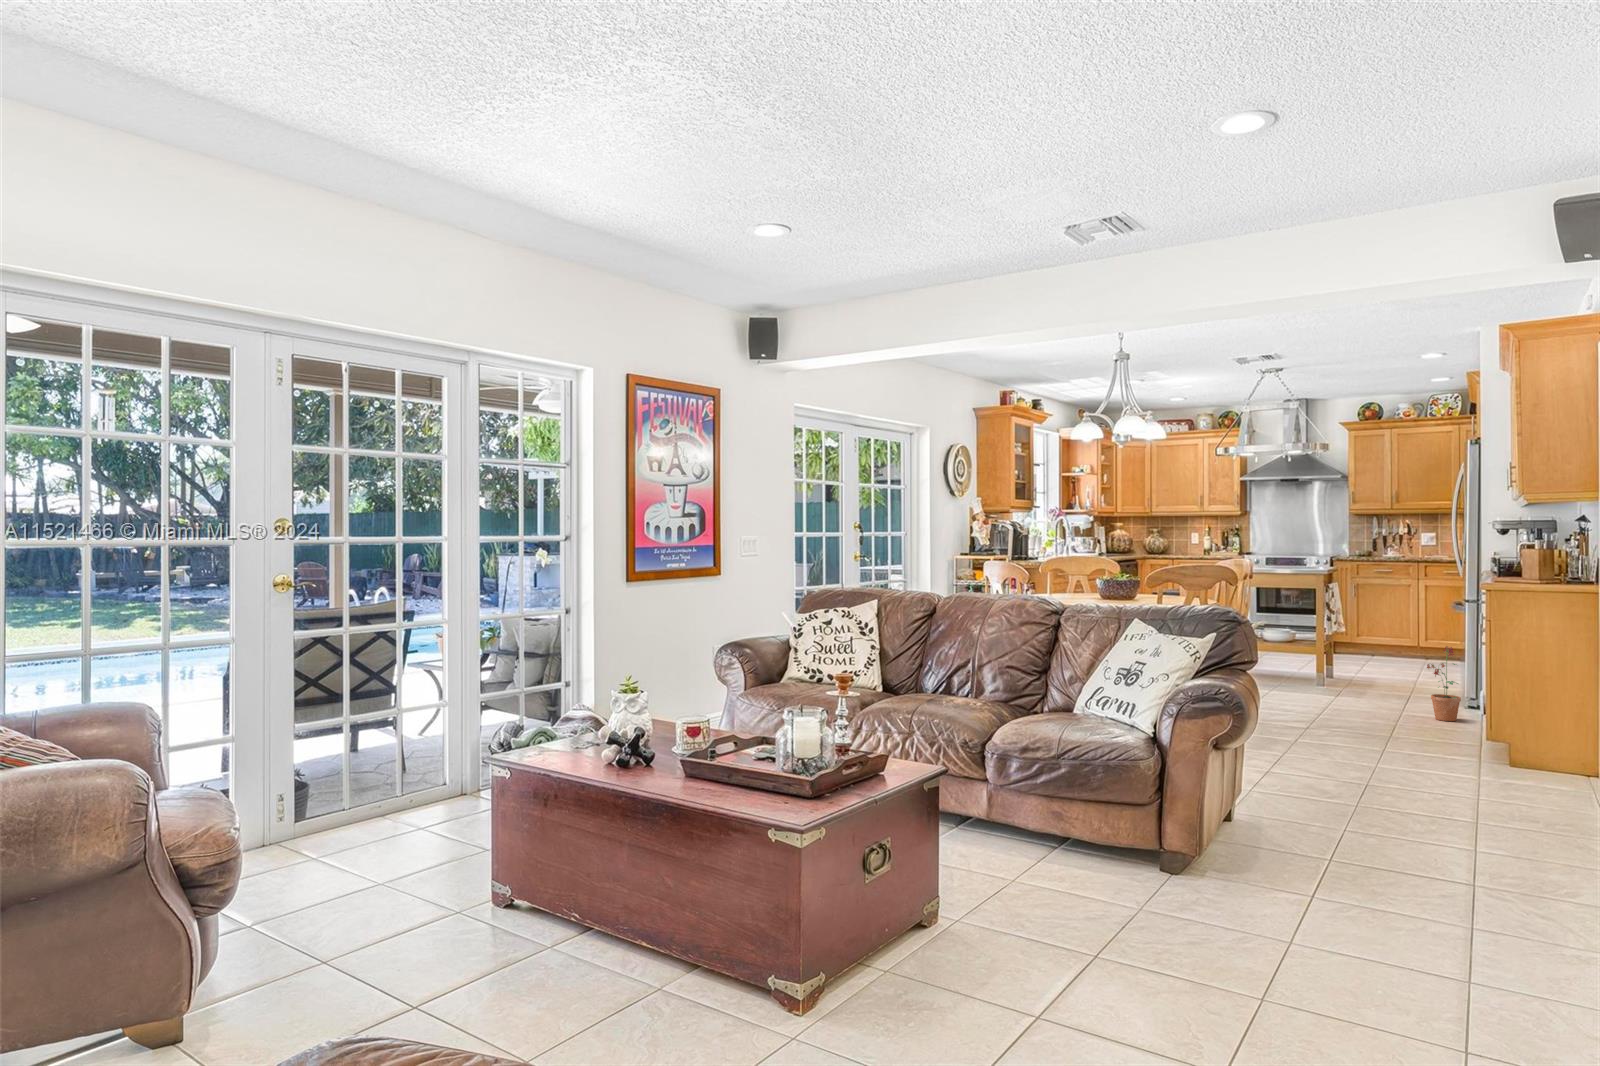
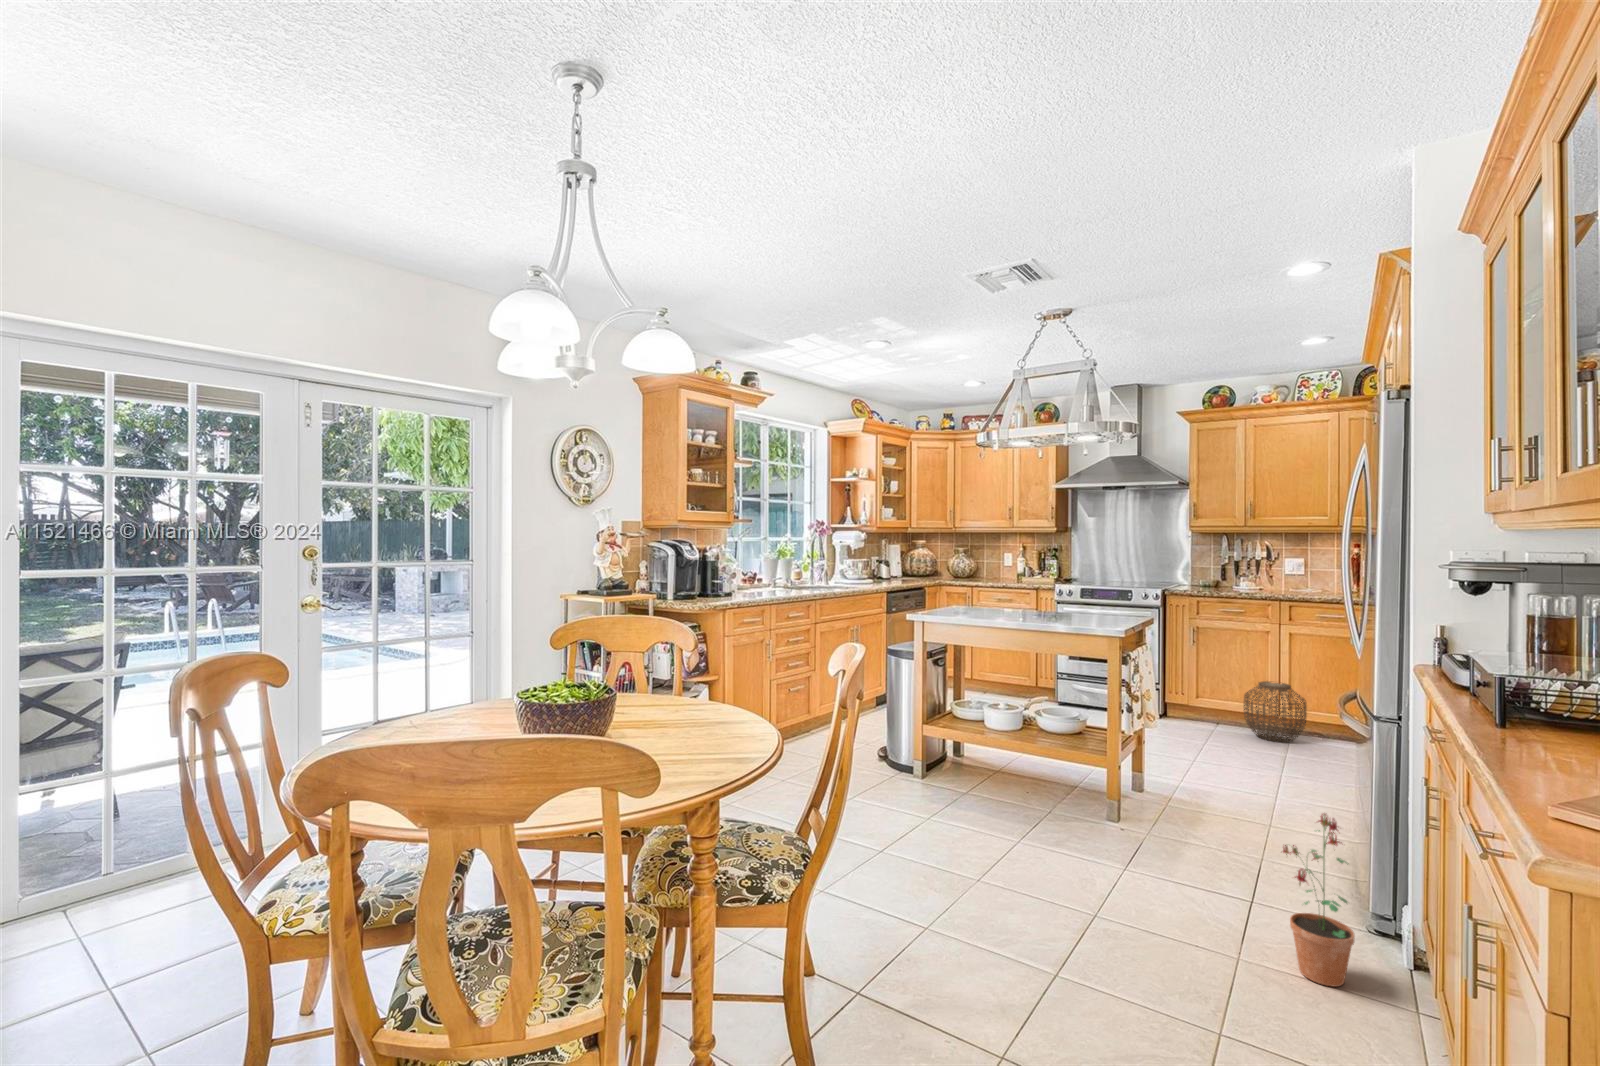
woven basket: none [1392,621,1437,662] -> present [1244,681,1306,742]

